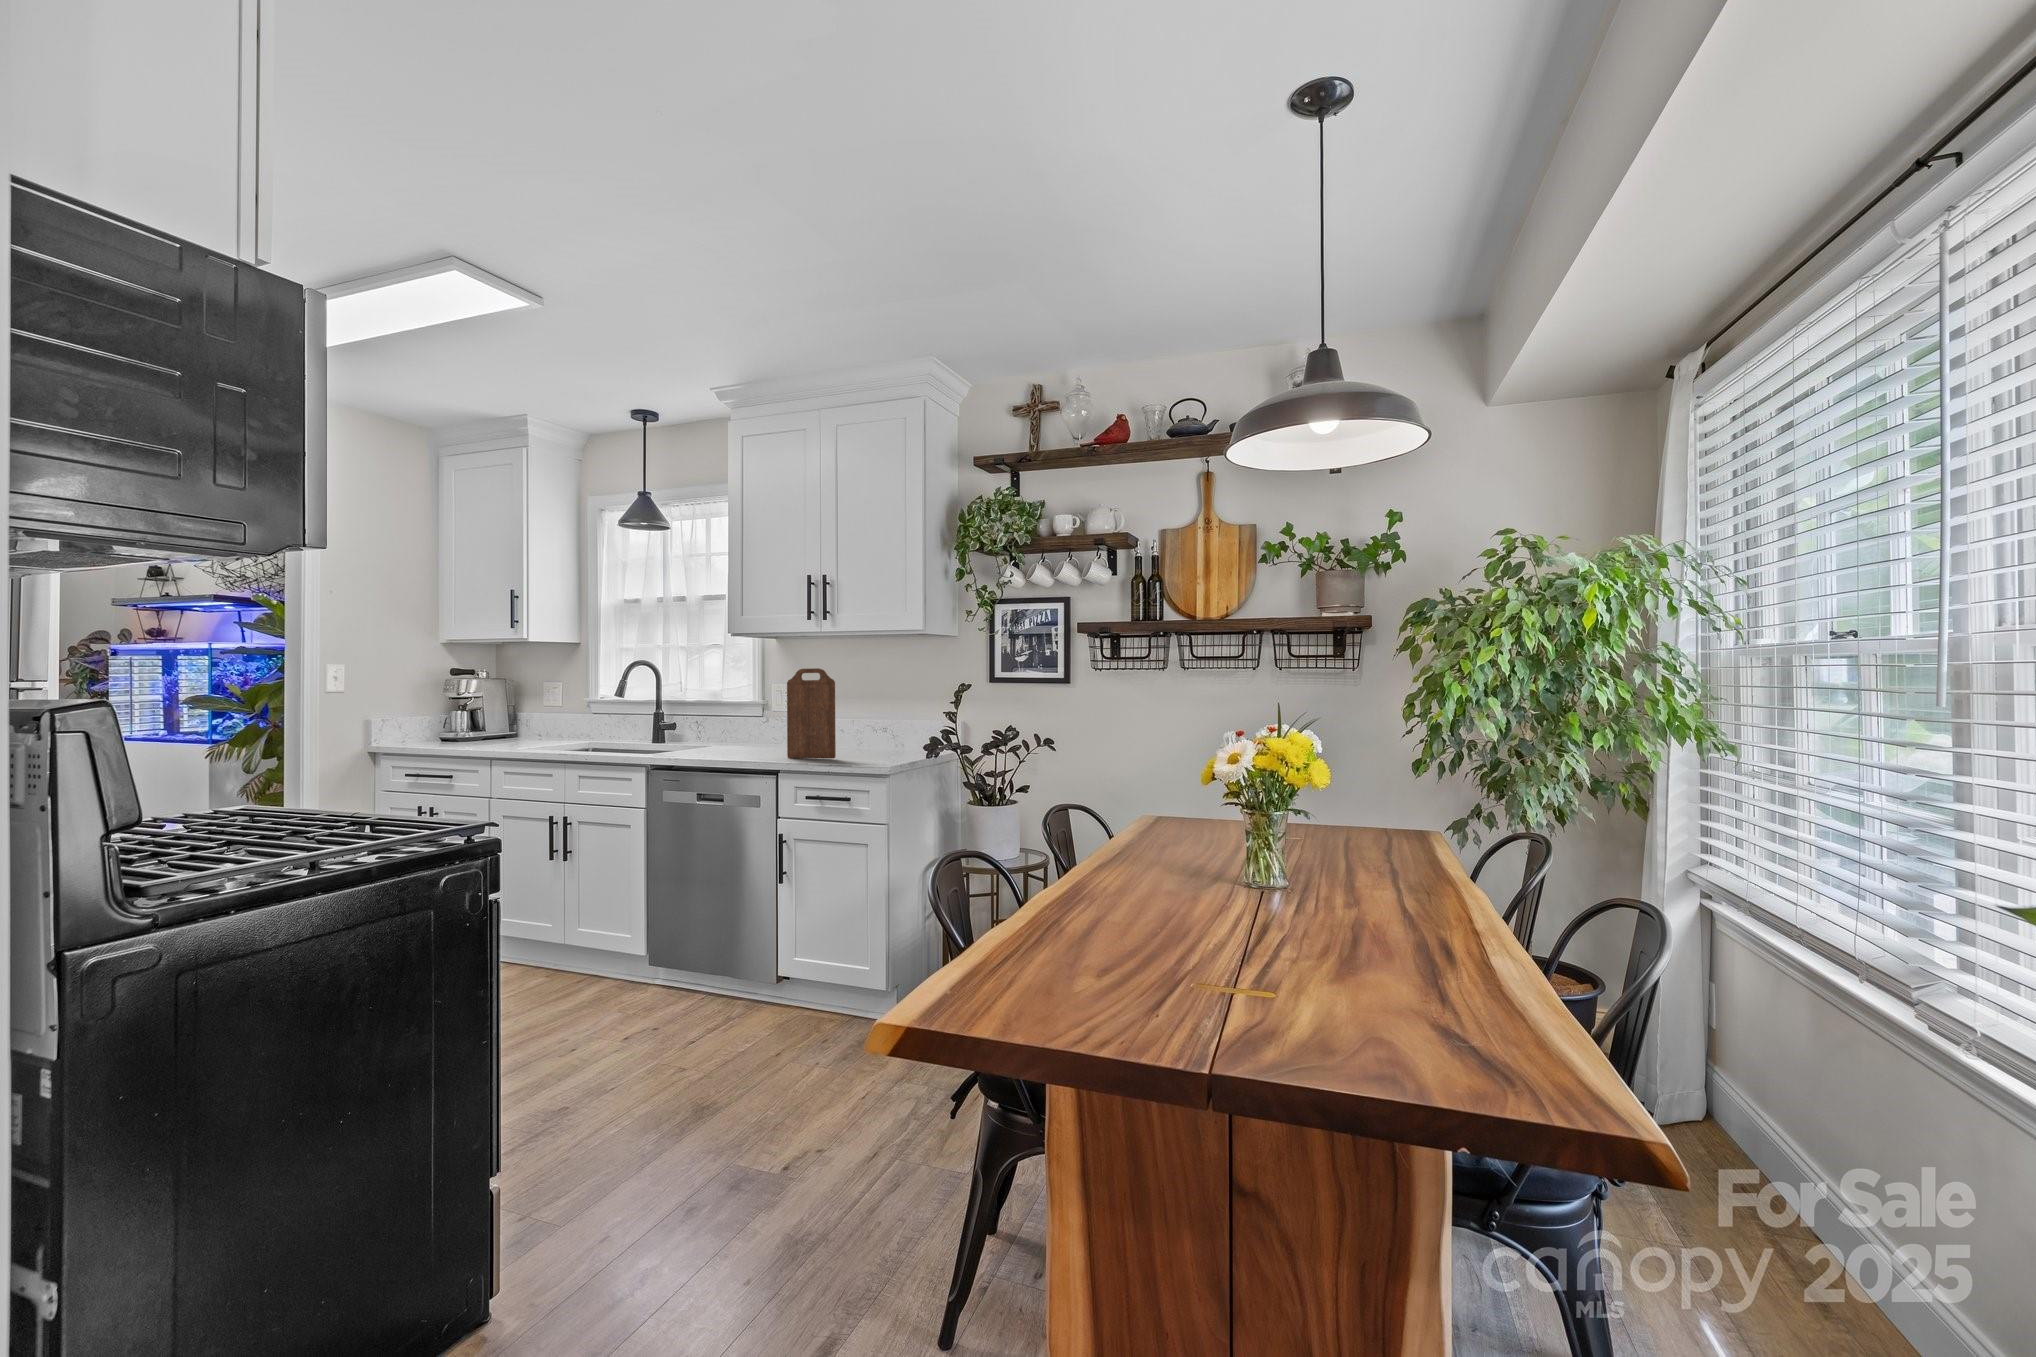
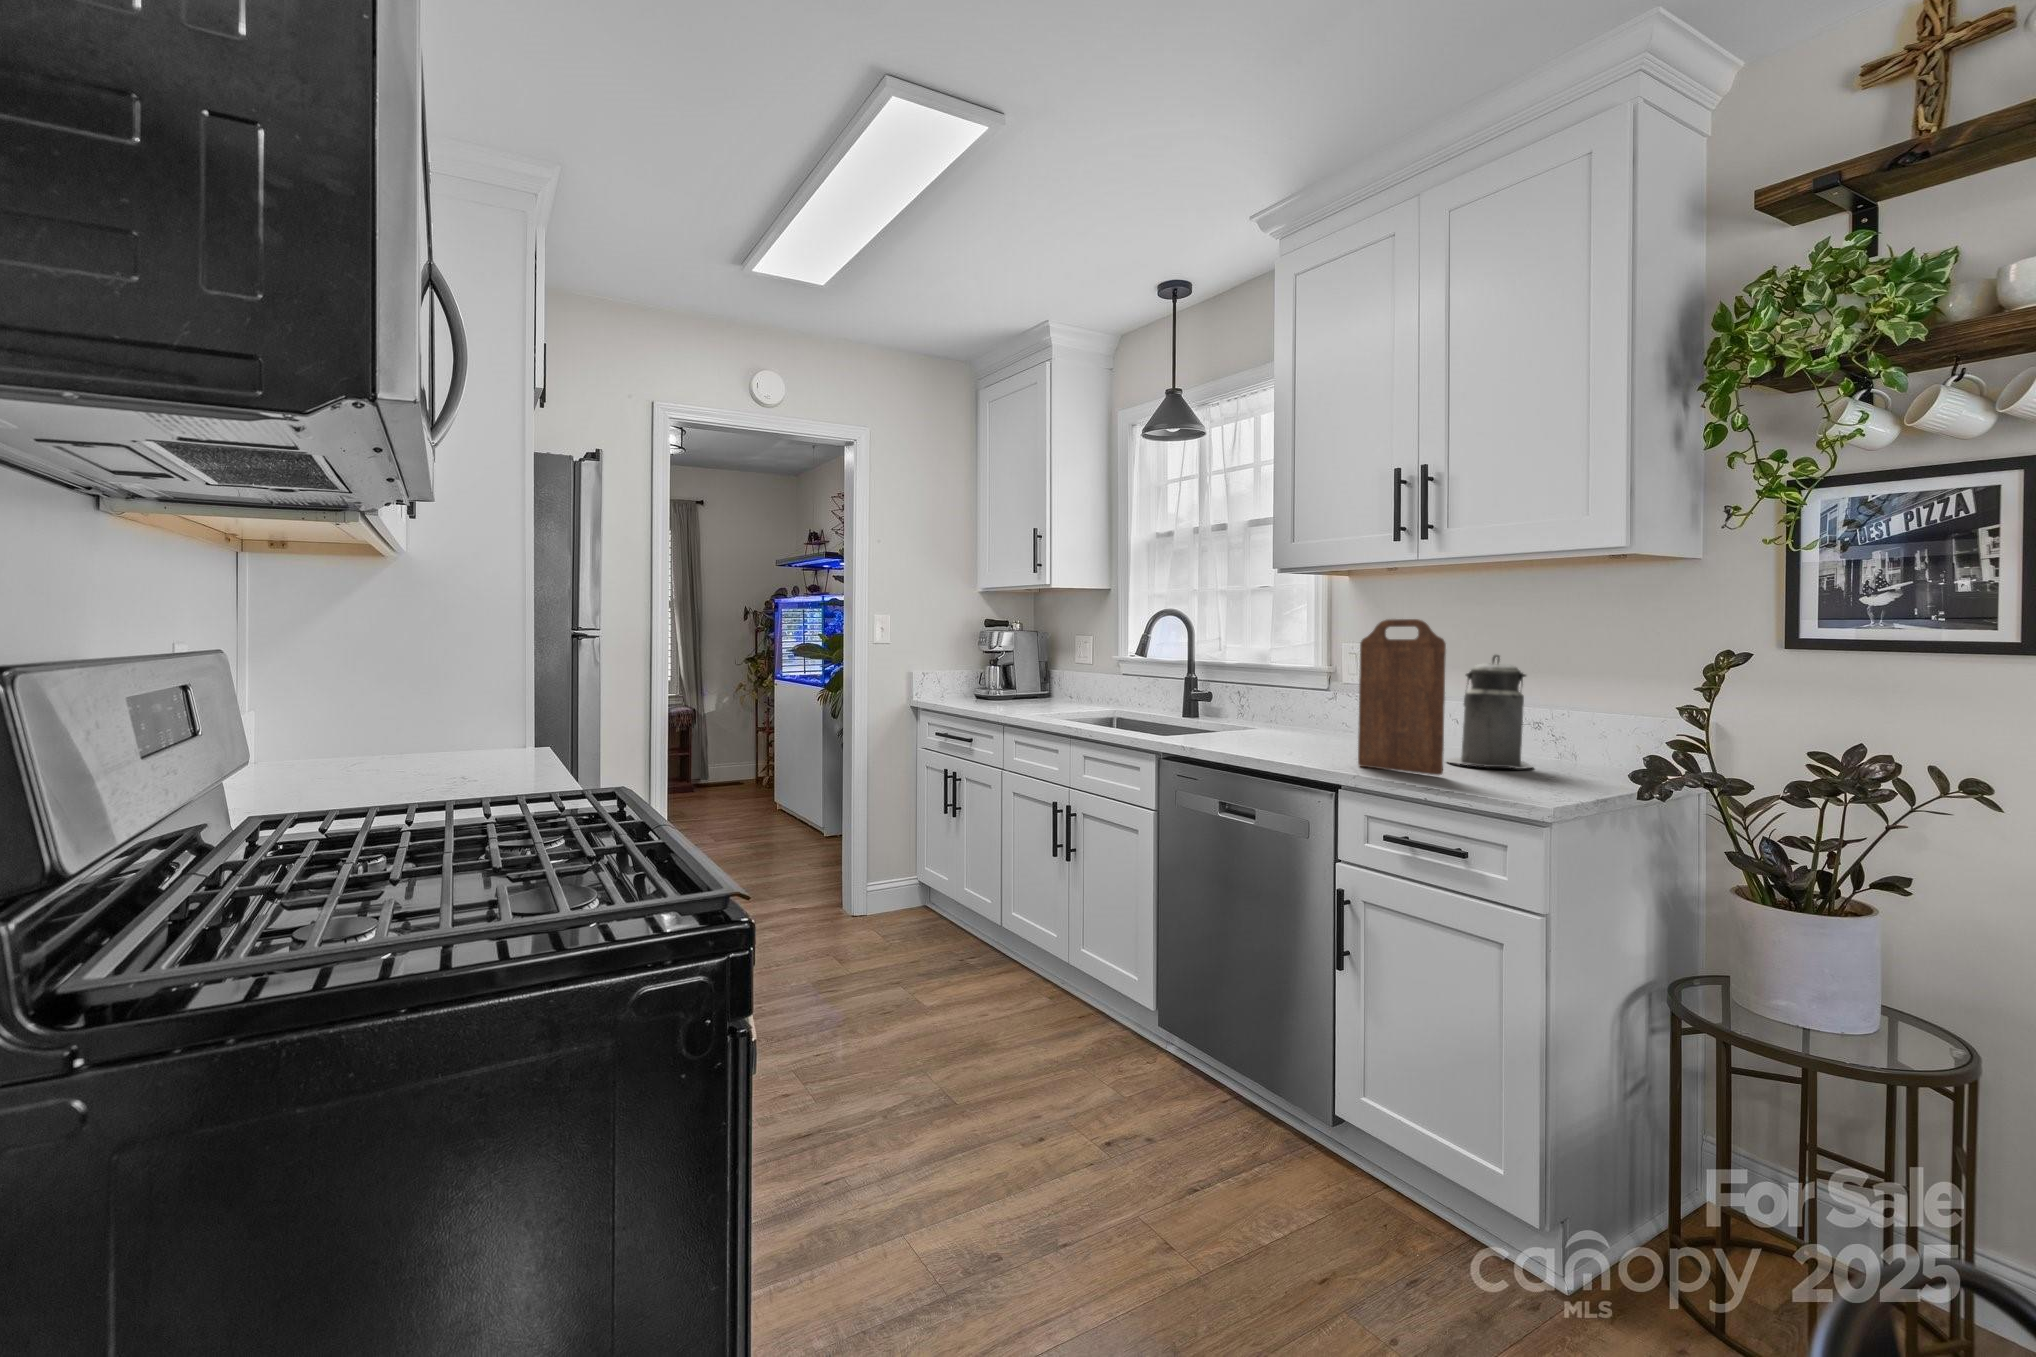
canister: none [837,689,883,754] -> present [1447,654,1532,769]

